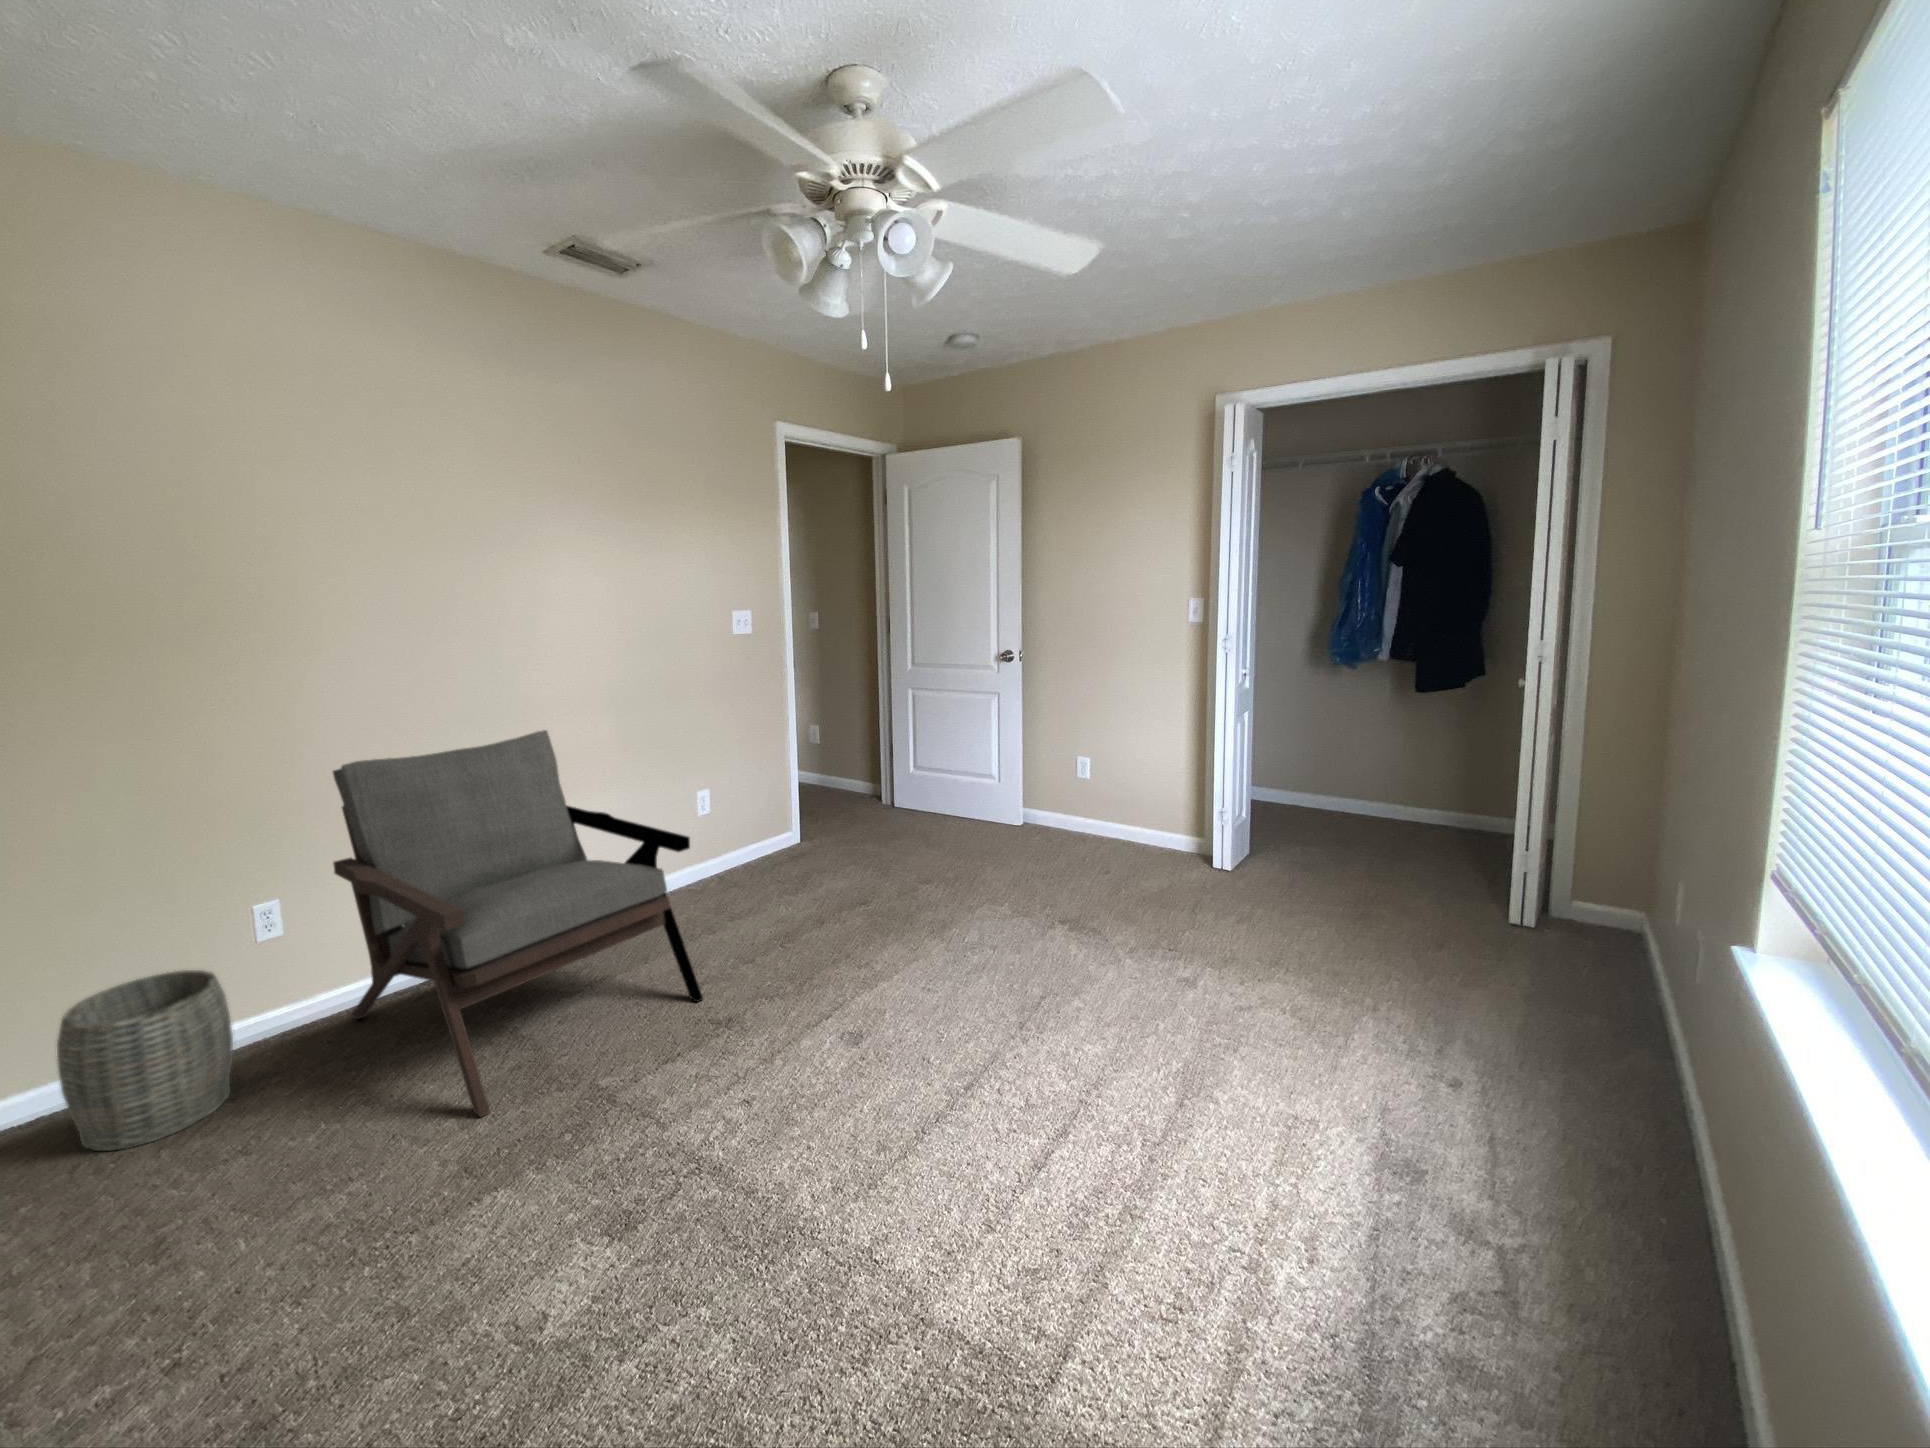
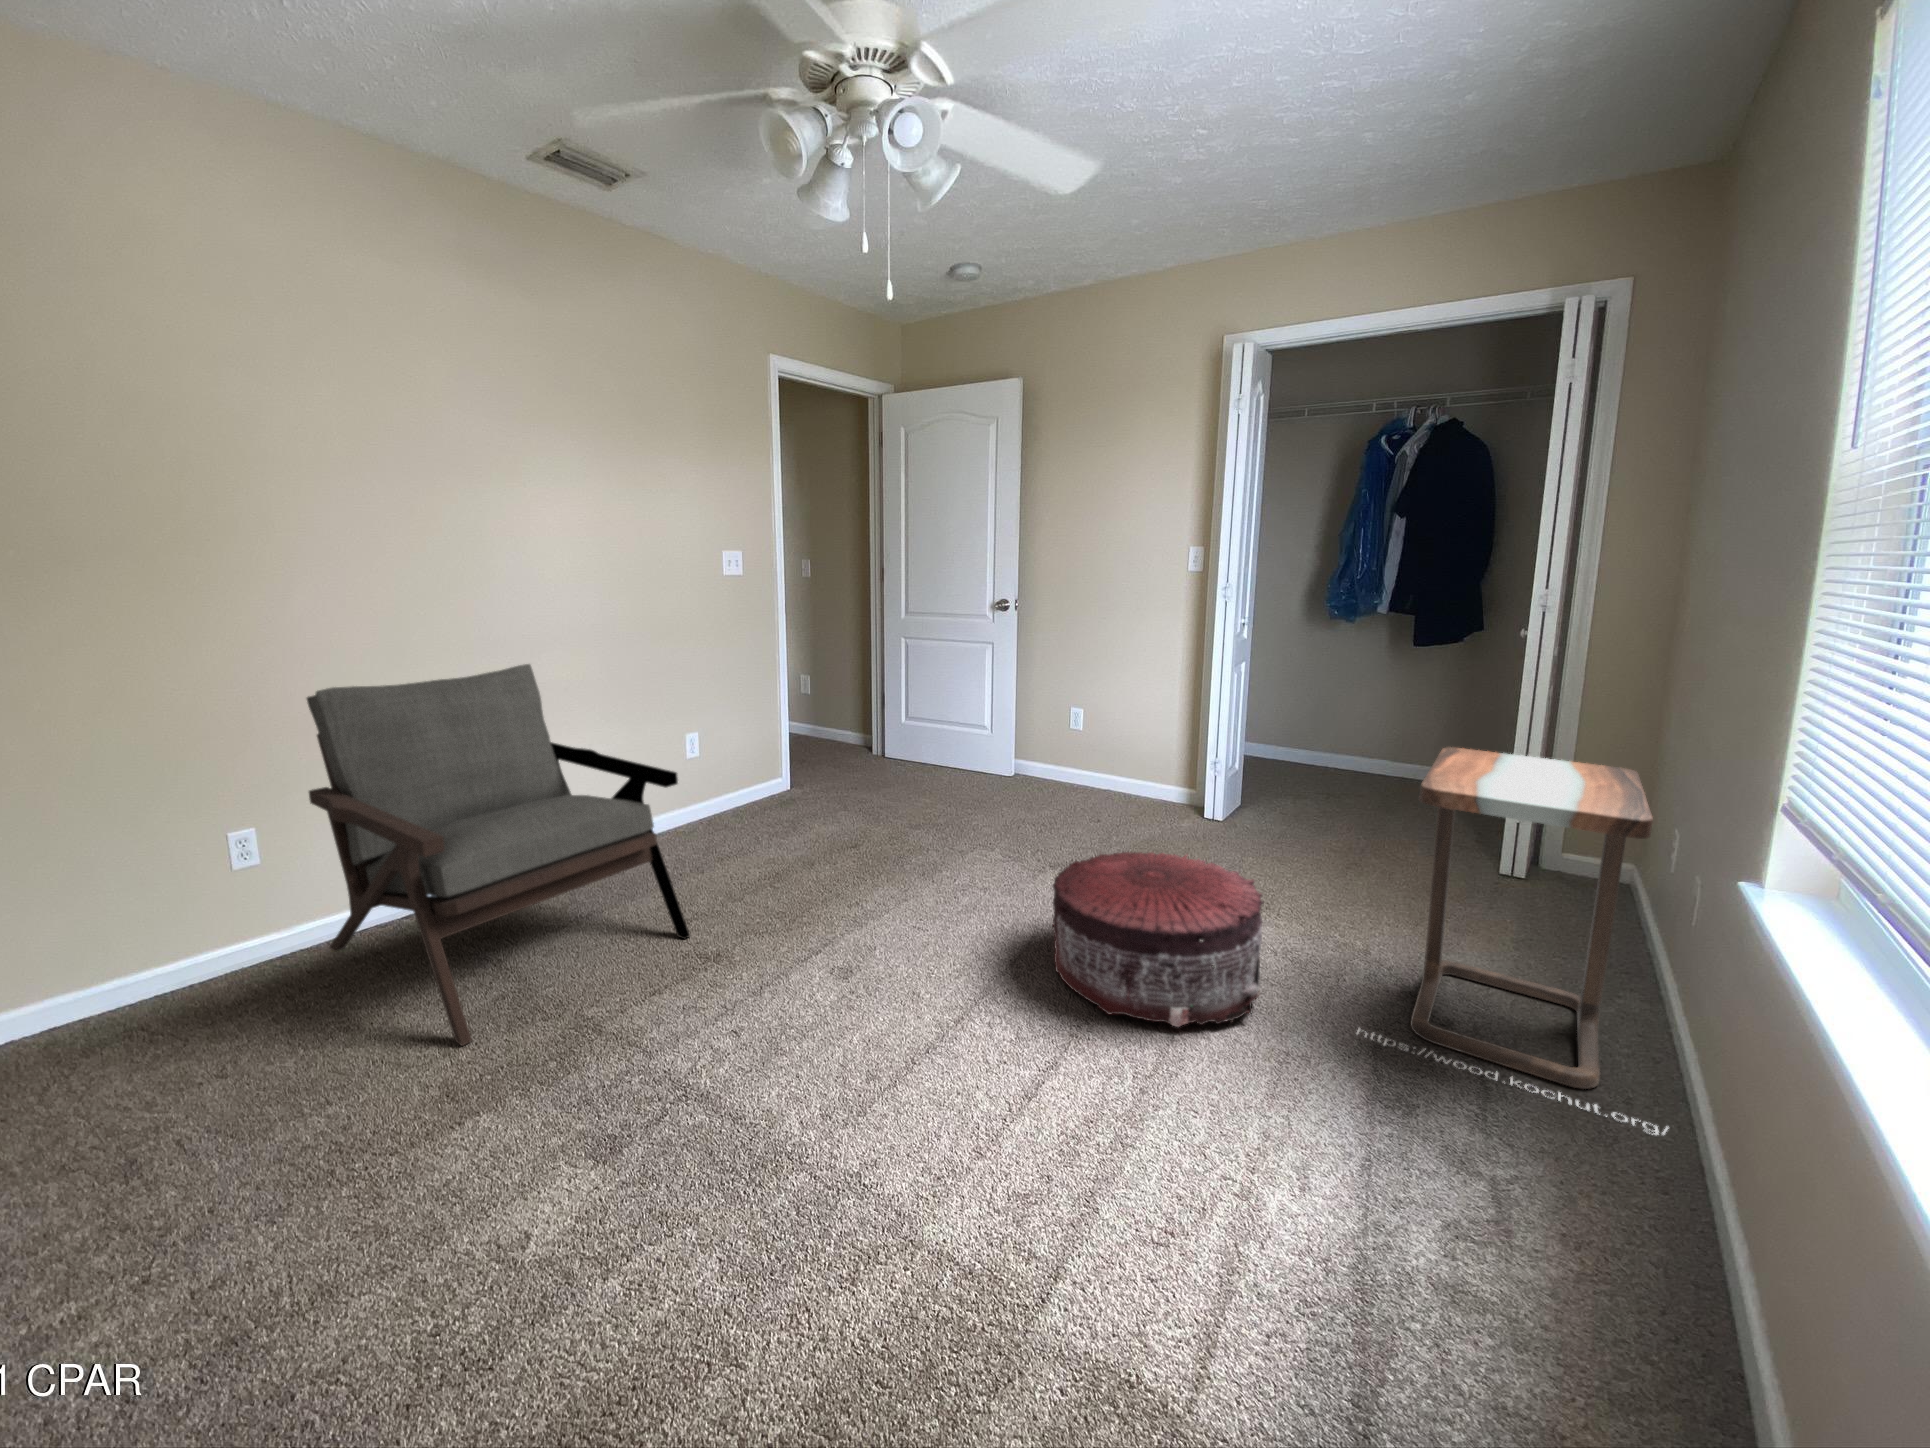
side table: none [1364,803,1680,1201] -> present [1357,747,1668,1135]
pouf: none [1059,908,1269,1091] -> present [1052,852,1264,1027]
woven basket: present [57,970,233,1151] -> none [20,896,206,1075]

